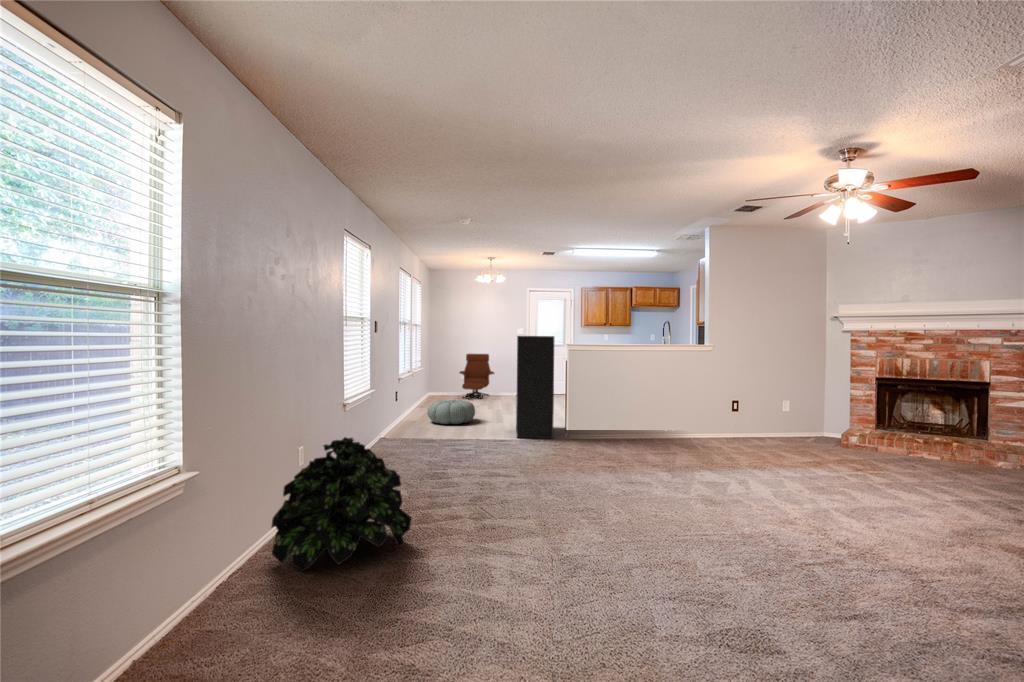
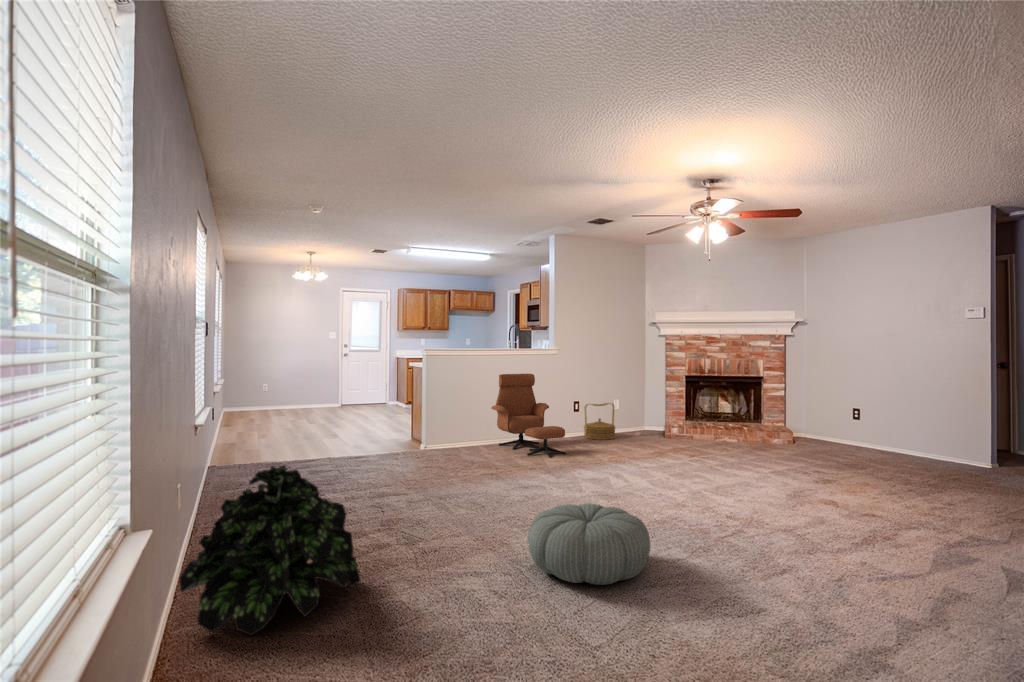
bookshelf: present [516,336,555,438] -> none [359,341,411,454]
lounge chair: present [460,354,494,399] -> present [491,374,566,457]
pouf: present [427,400,475,424] -> present [528,503,650,585]
woven basket: none [742,404,780,444] -> present [584,403,615,440]

